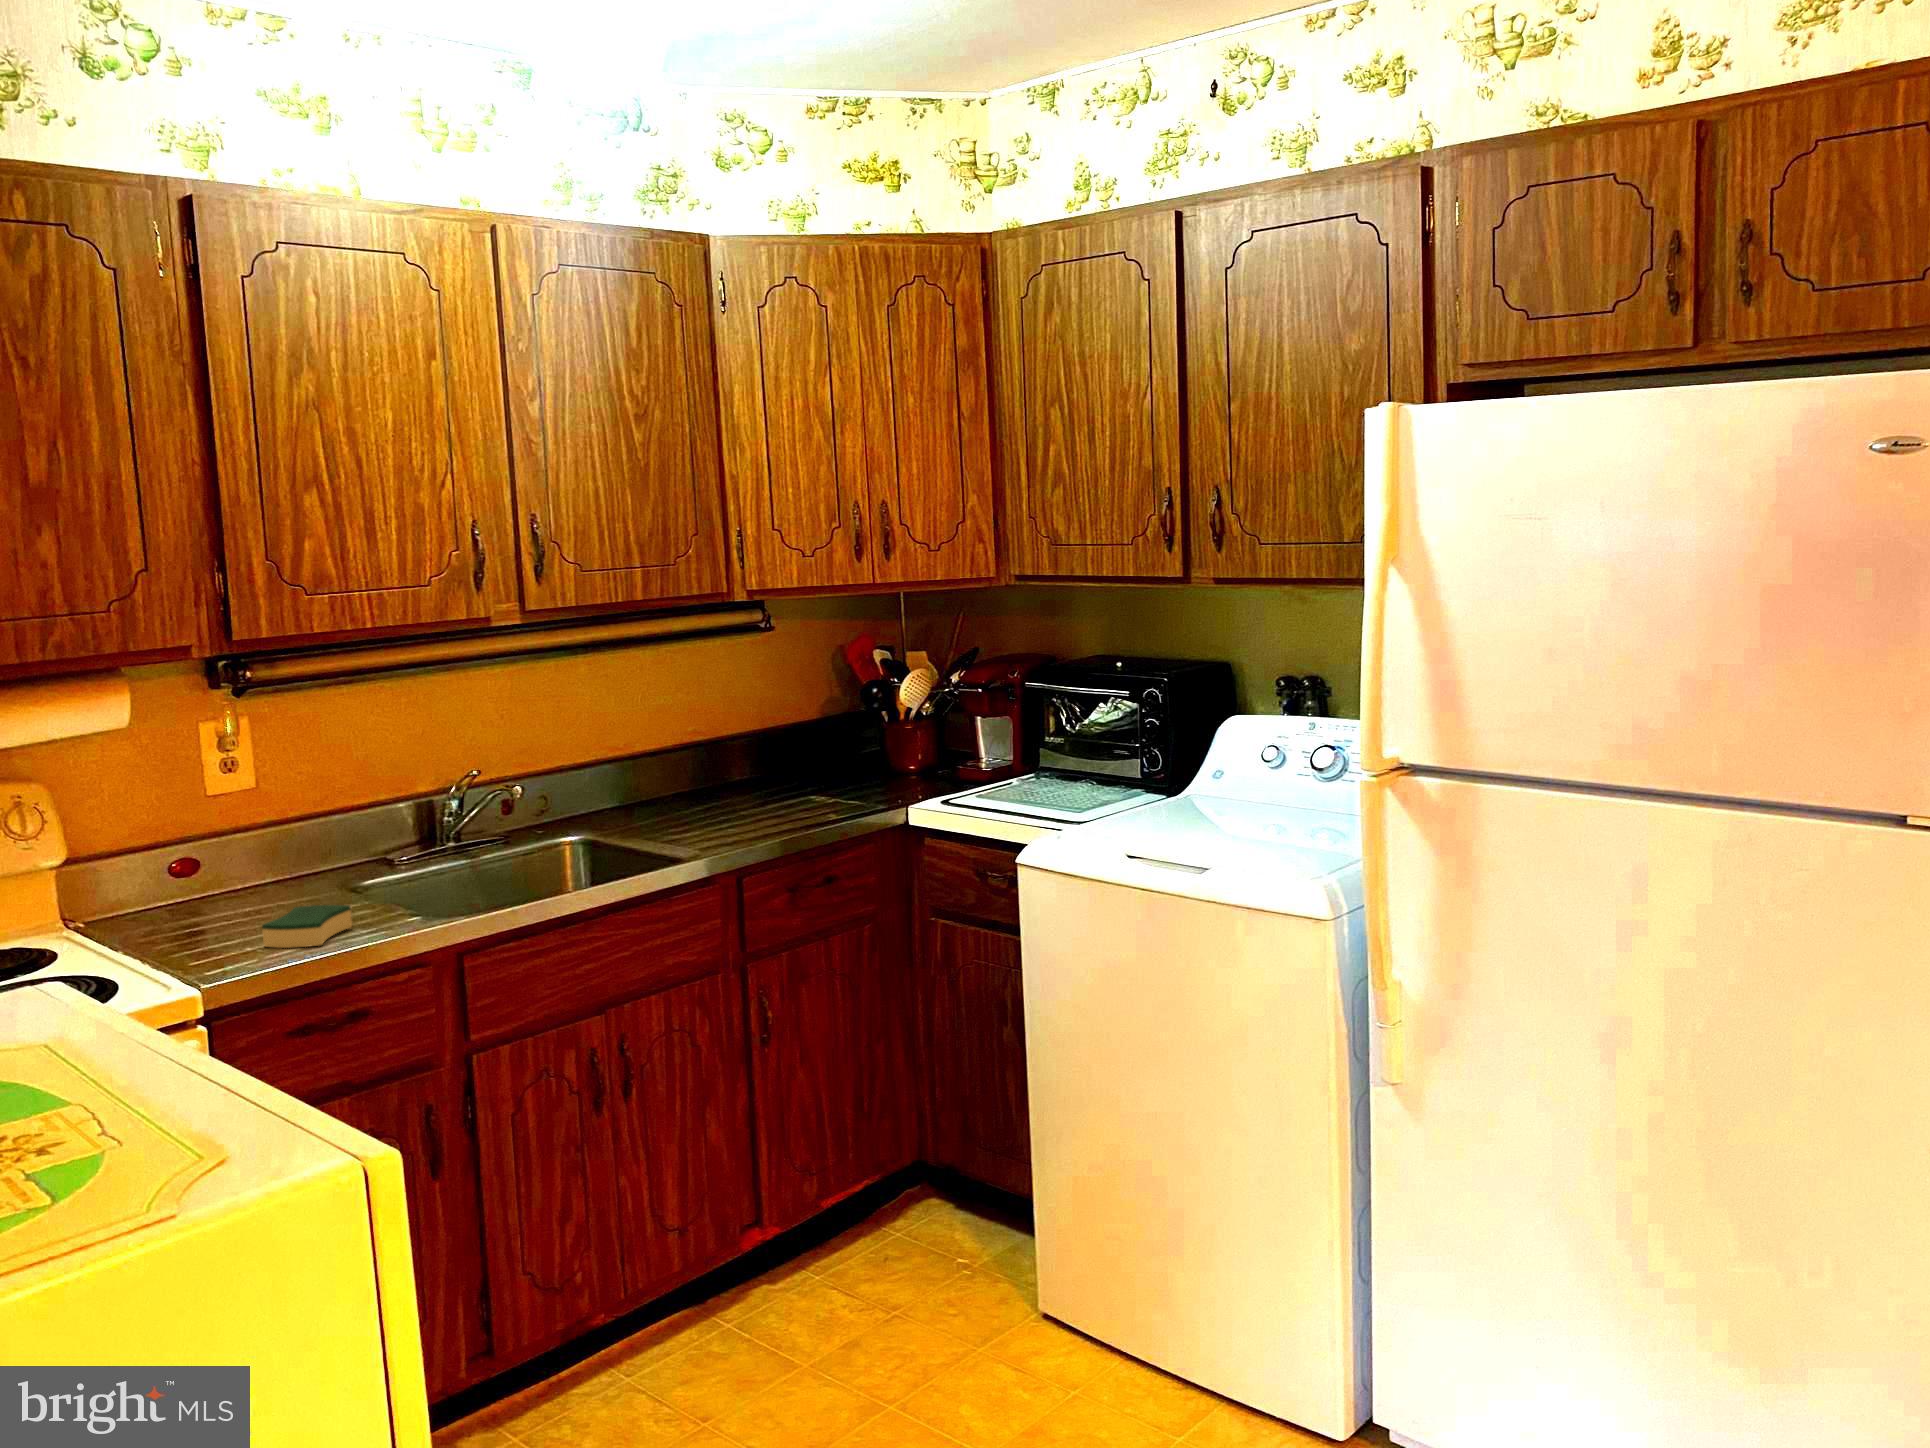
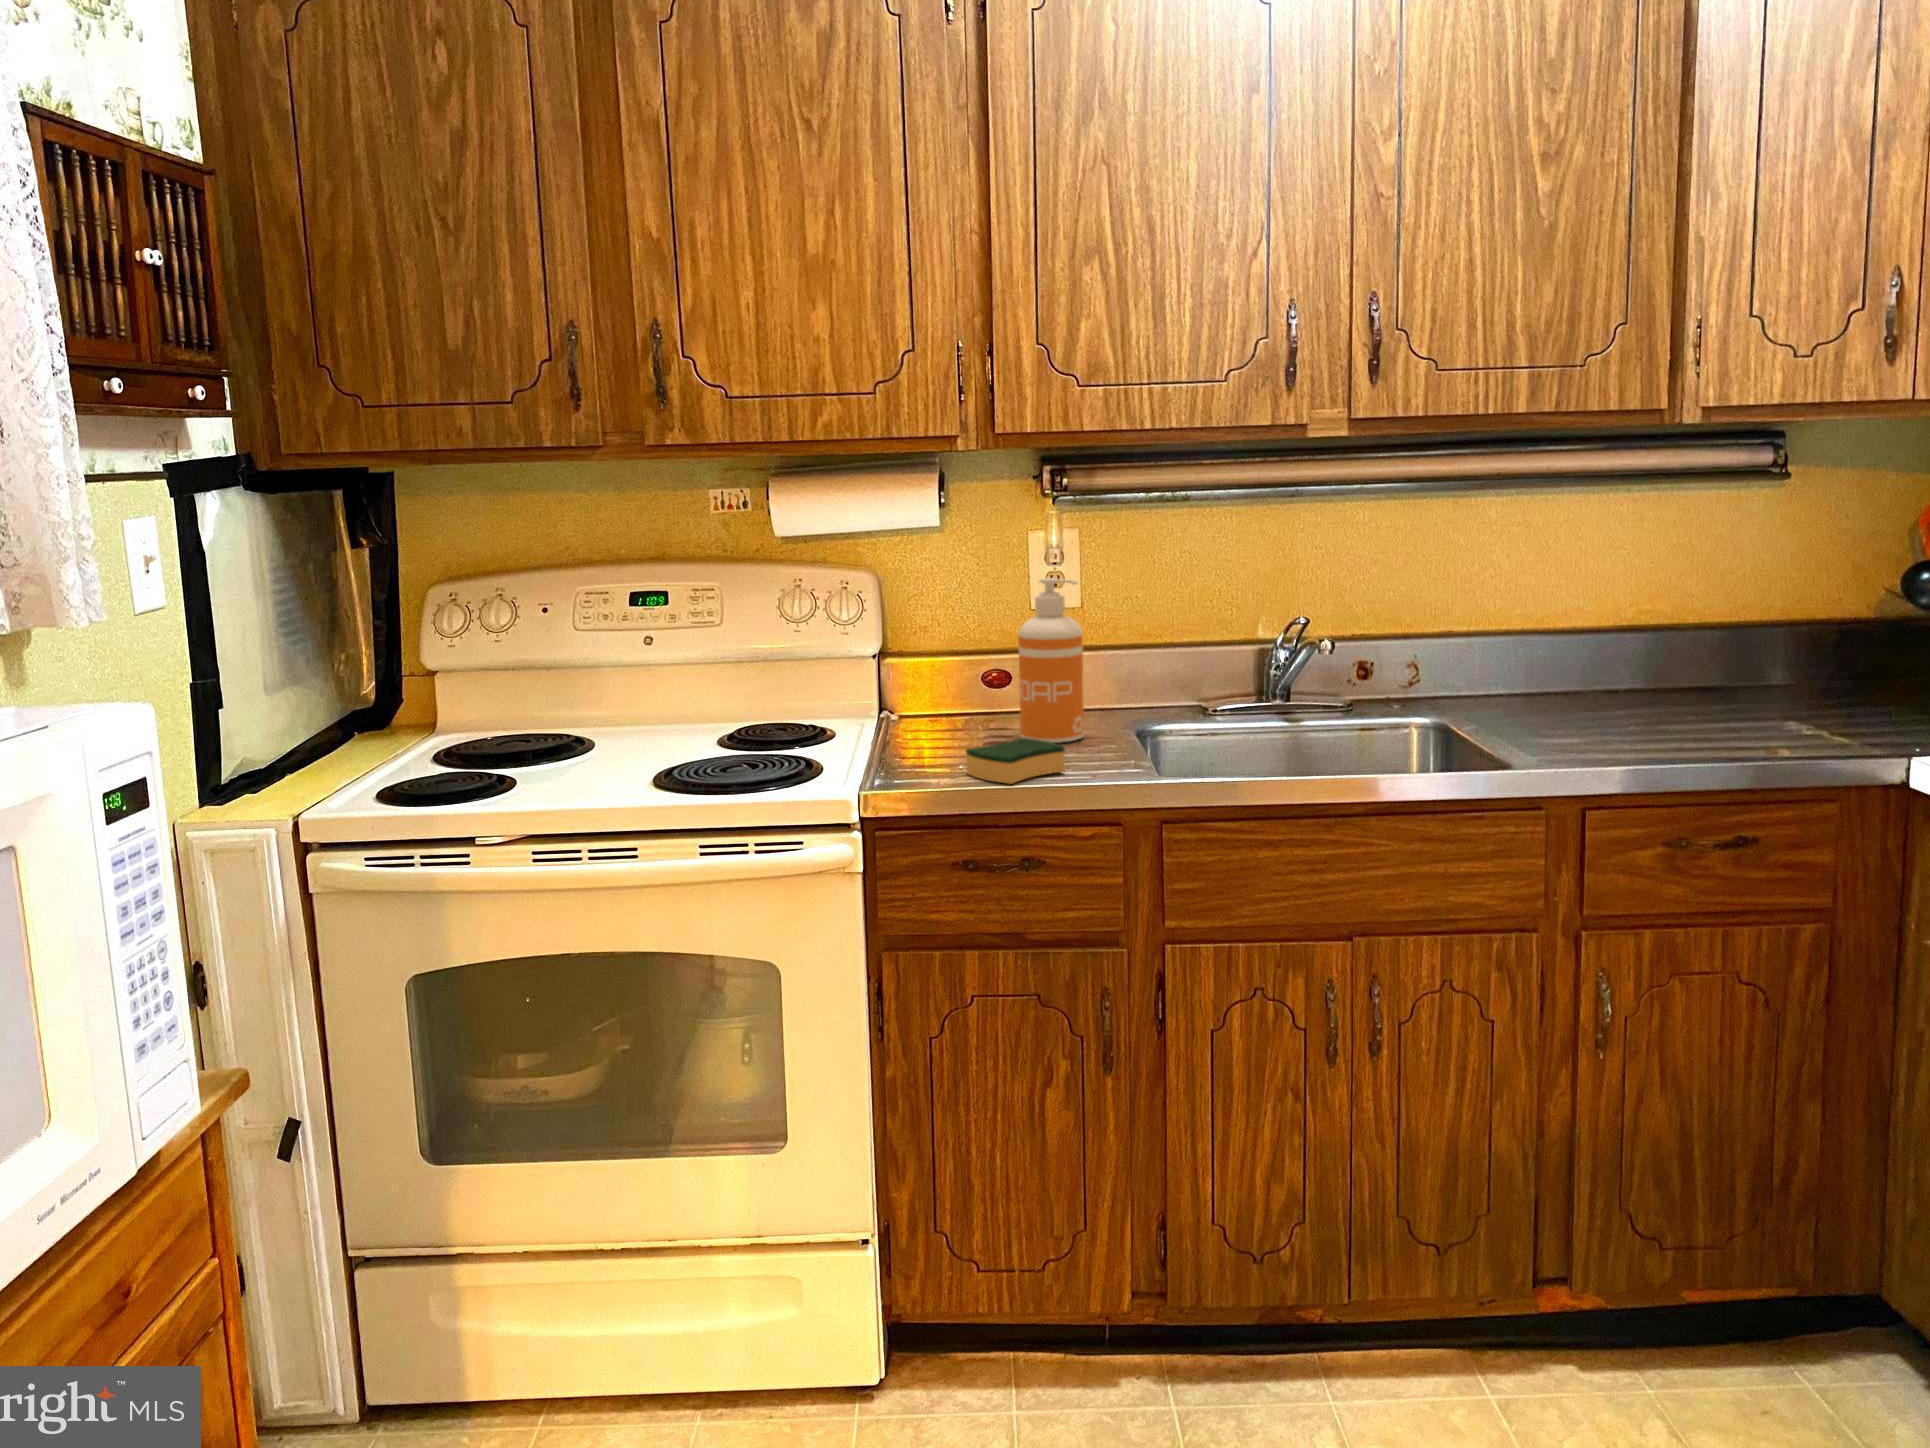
soap dispenser: none [246,762,319,912] -> present [1018,578,1084,743]

